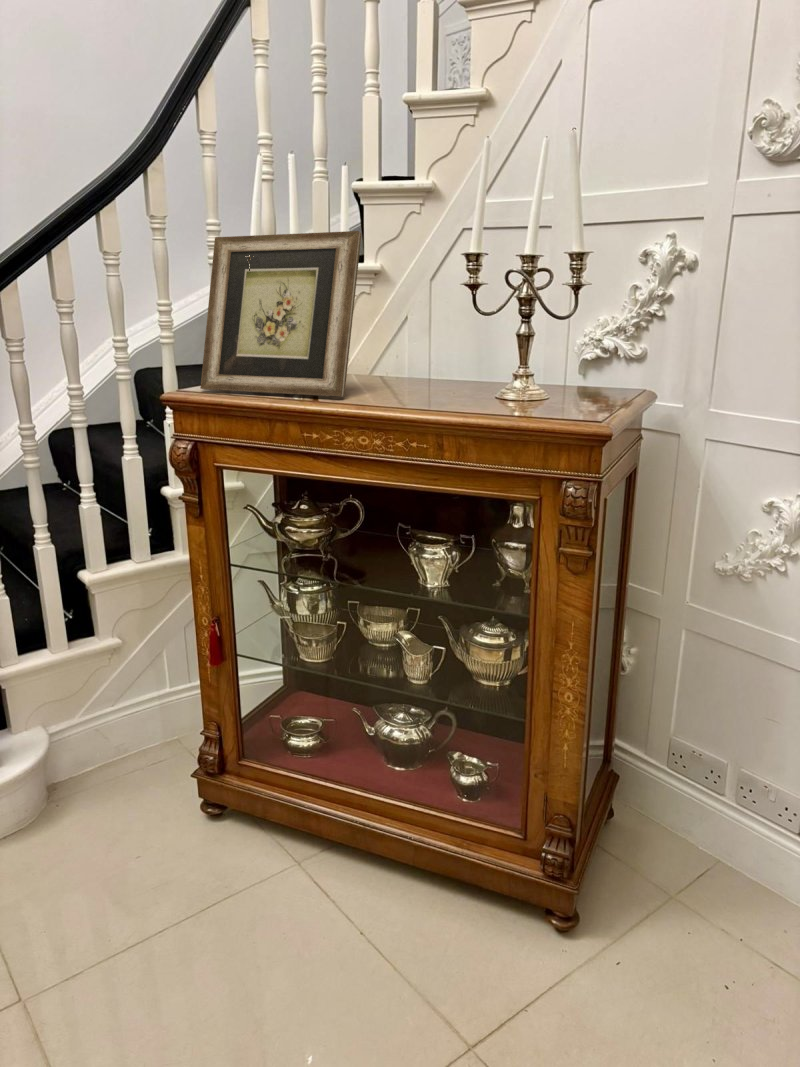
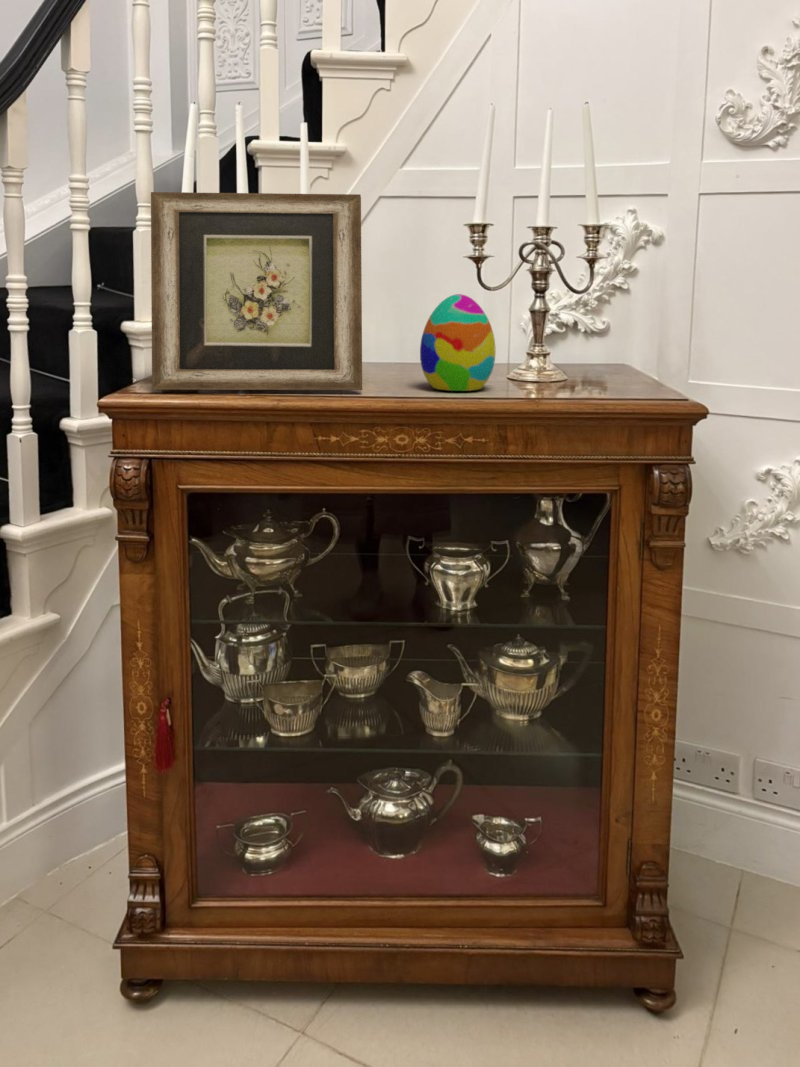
decorative egg: none [399,316,465,402] -> present [420,294,496,391]

